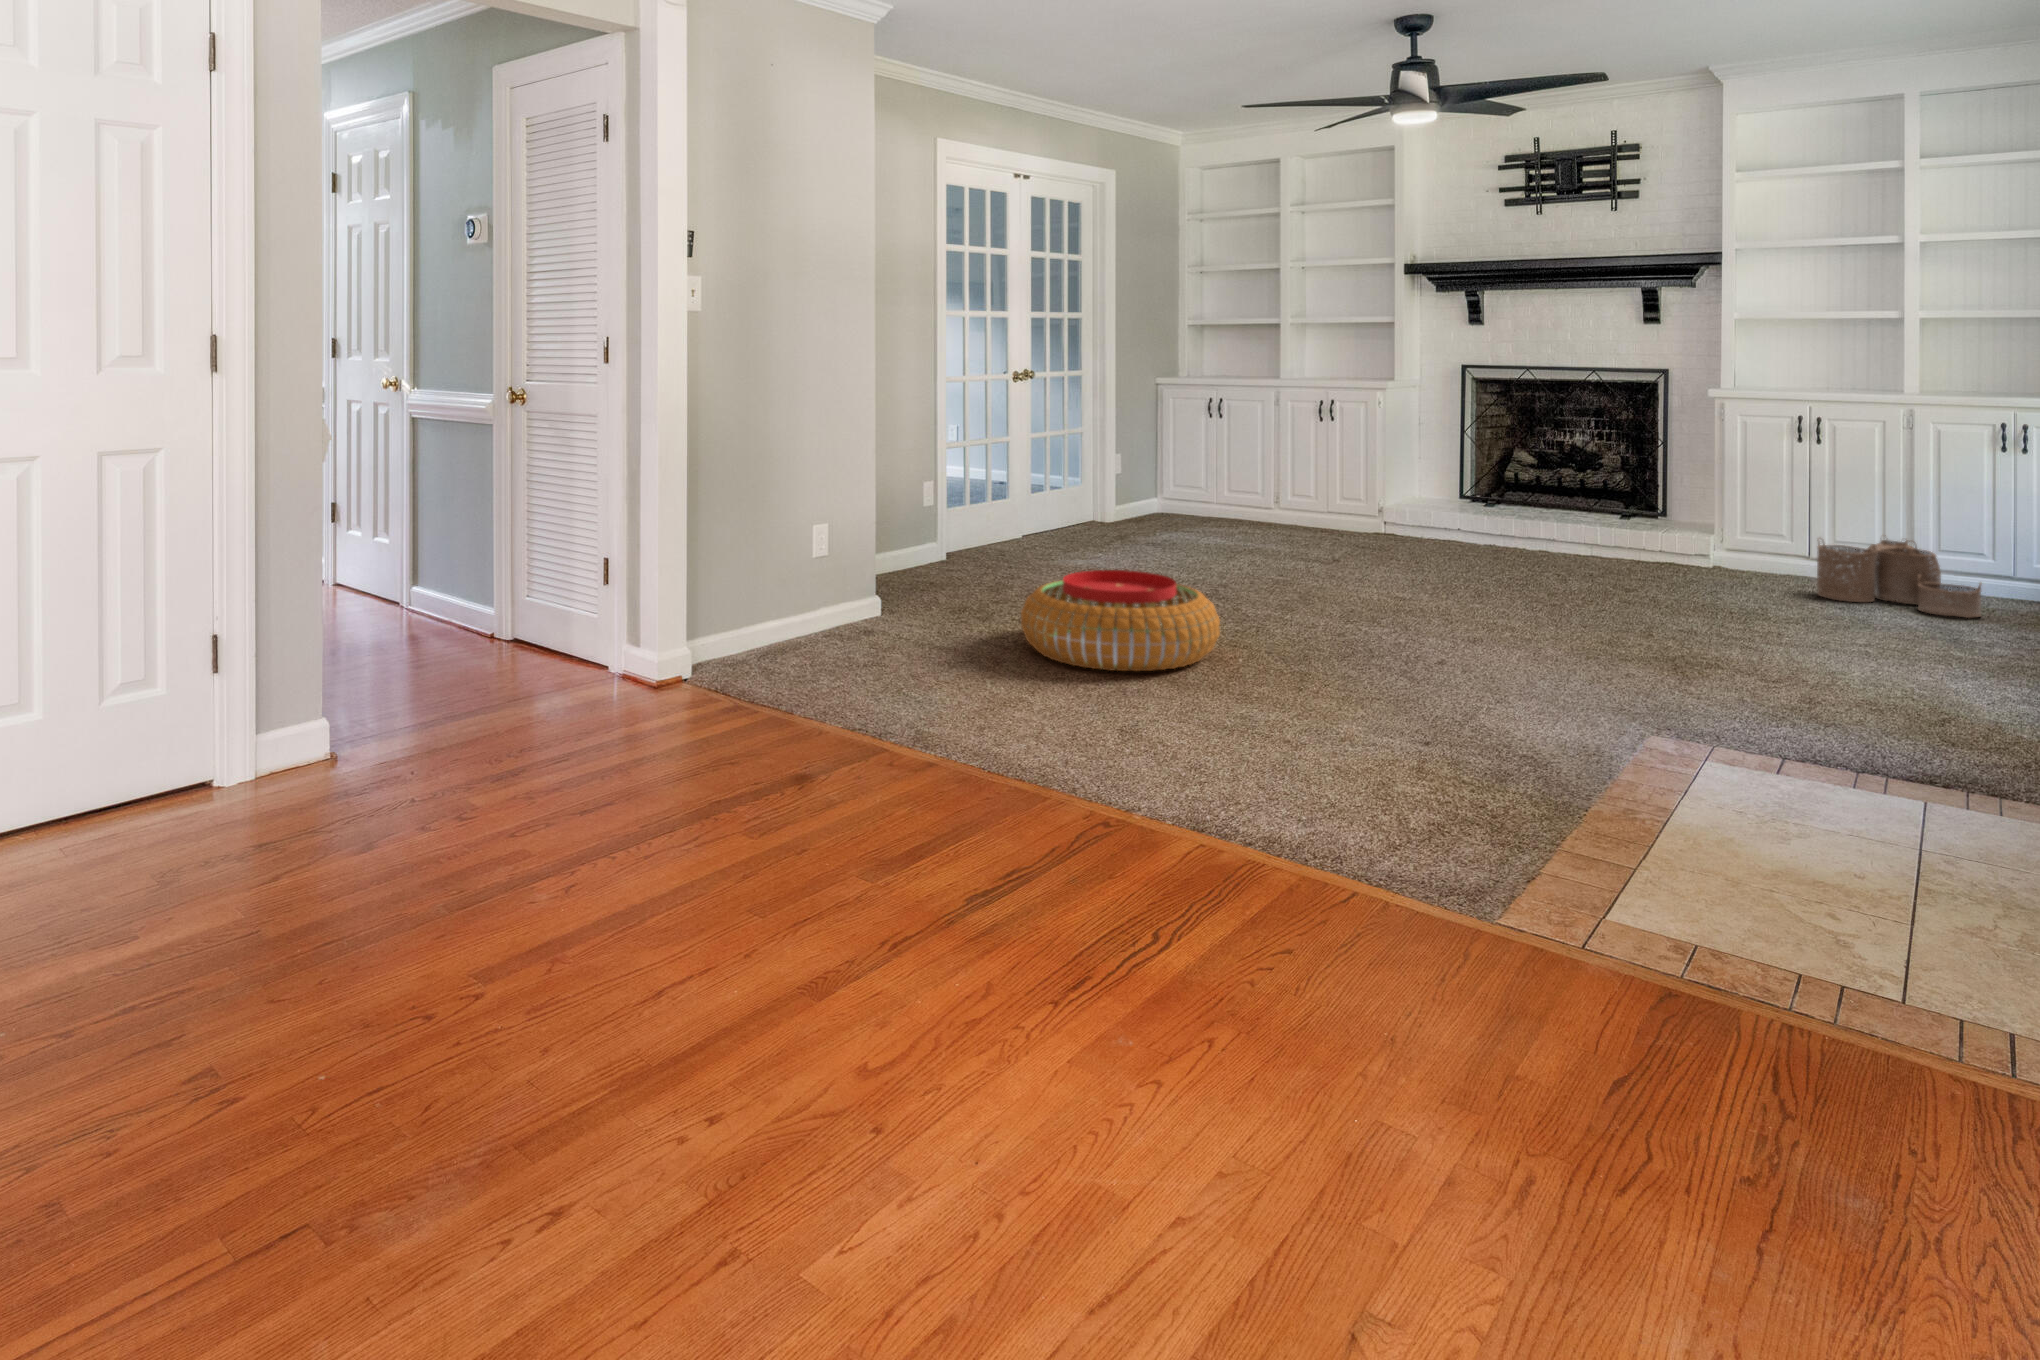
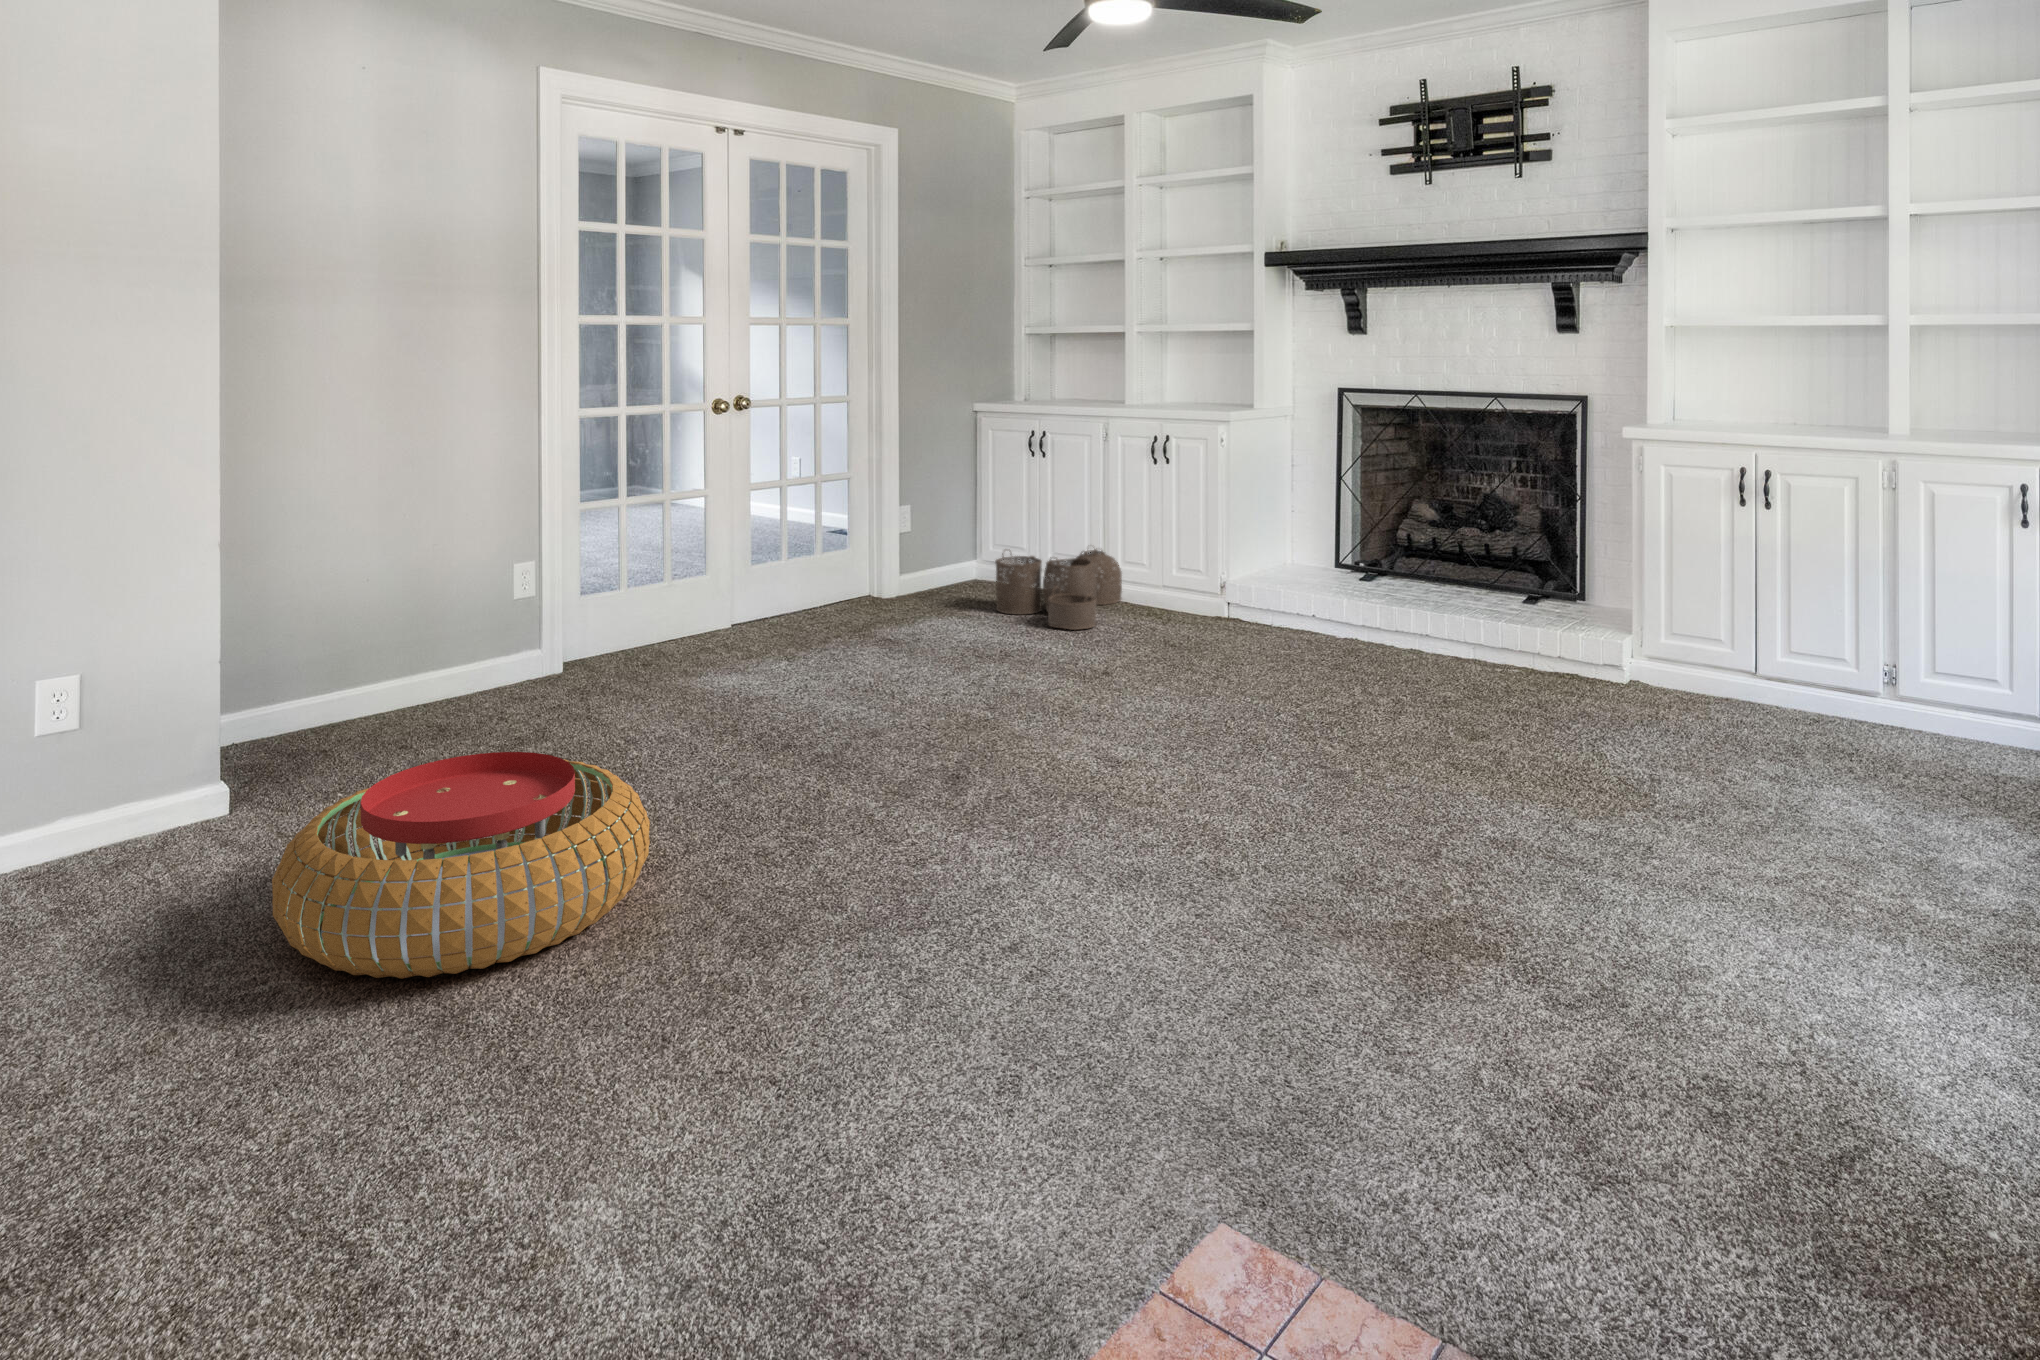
woven basket: present [1817,540,1981,618] -> present [995,549,1122,630]

